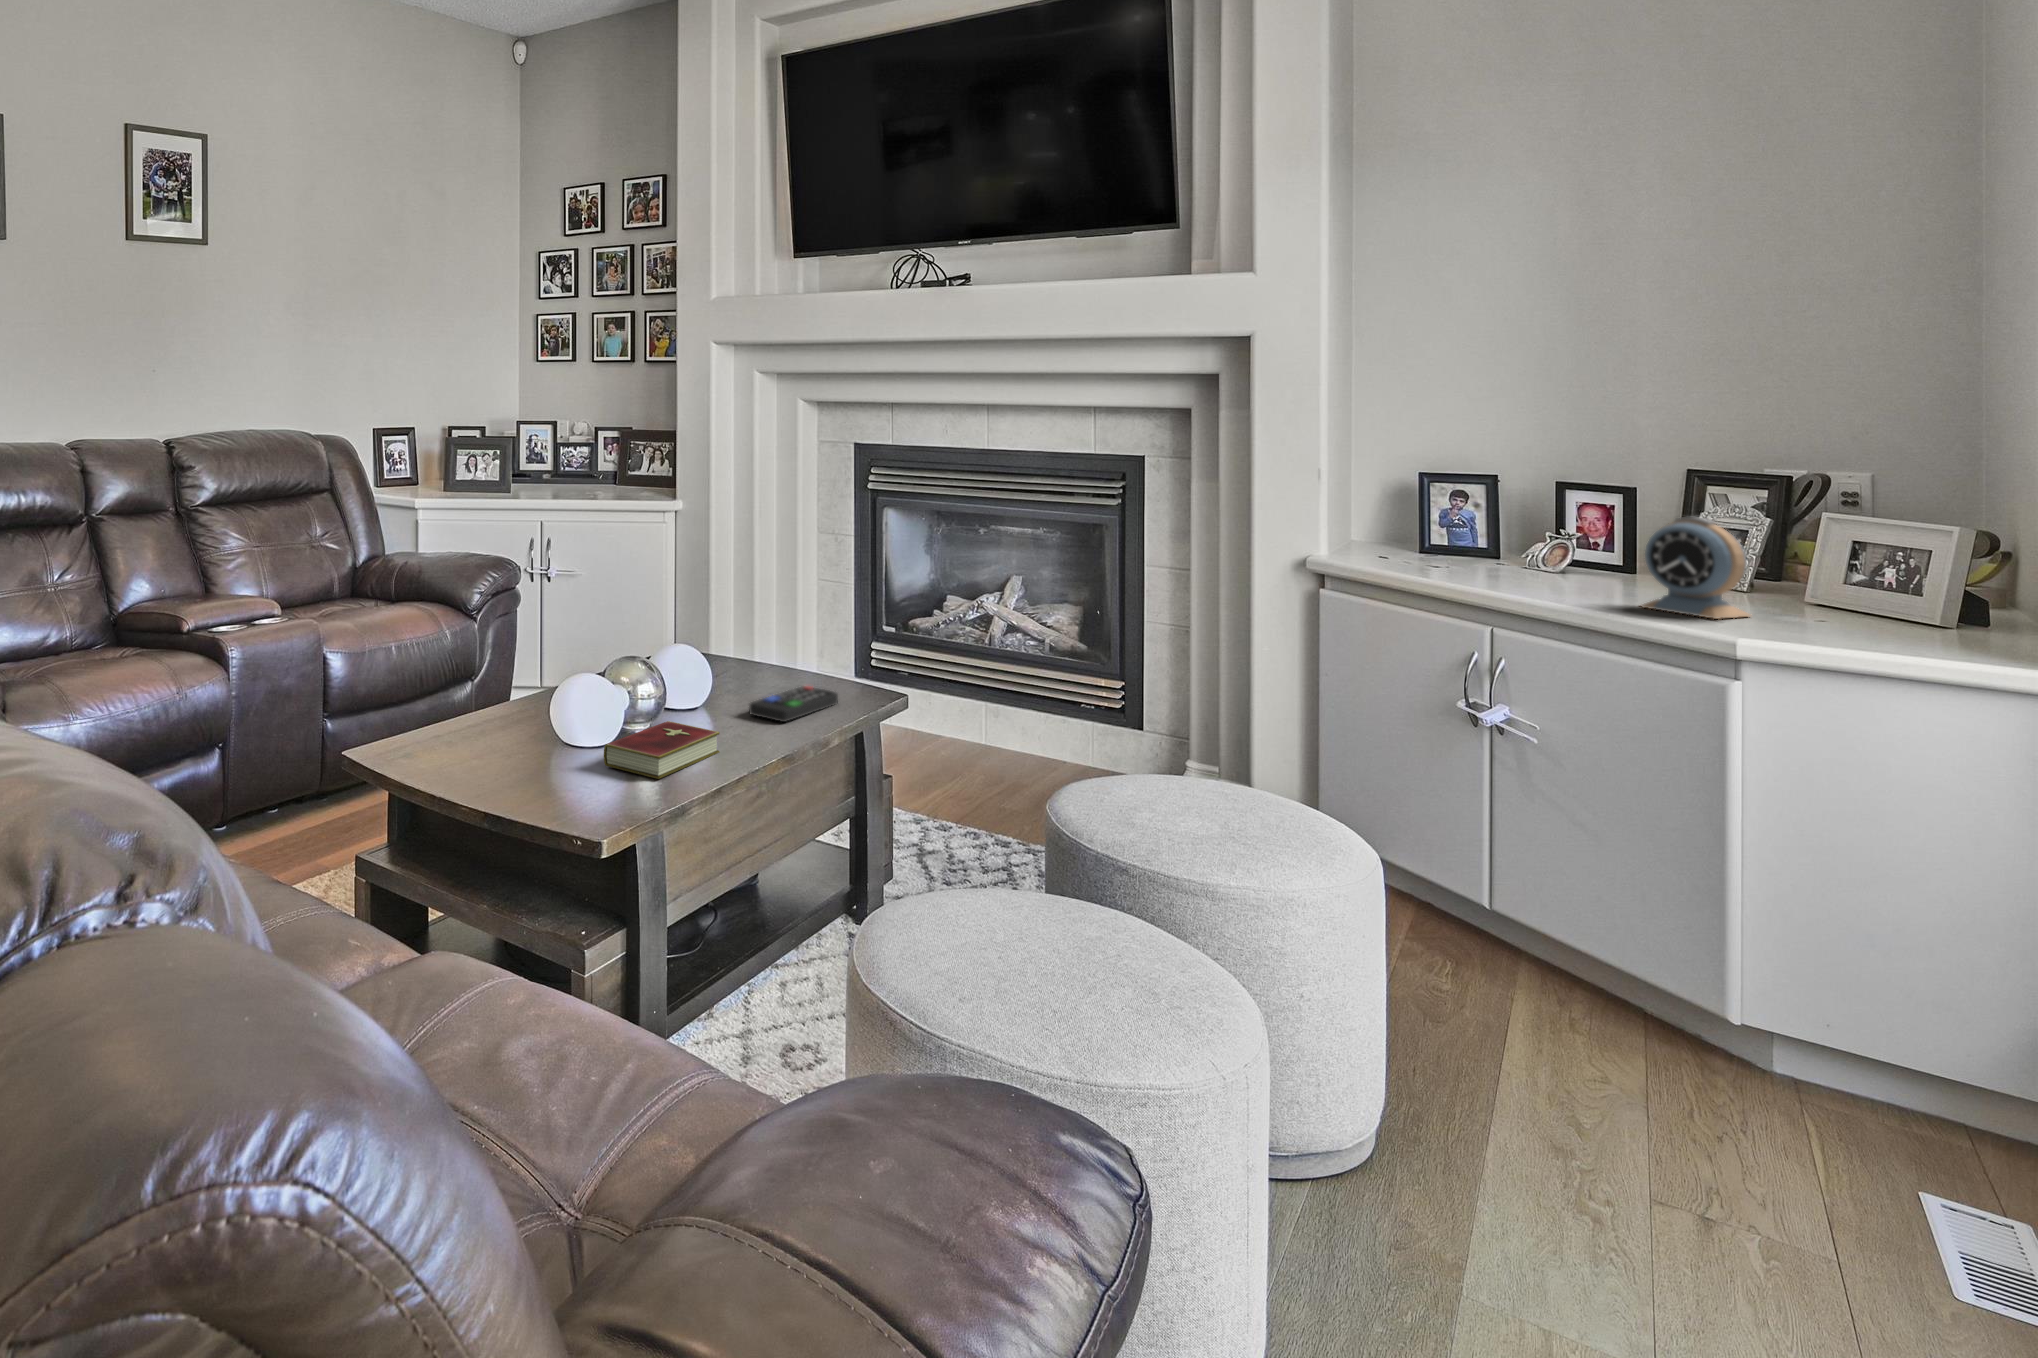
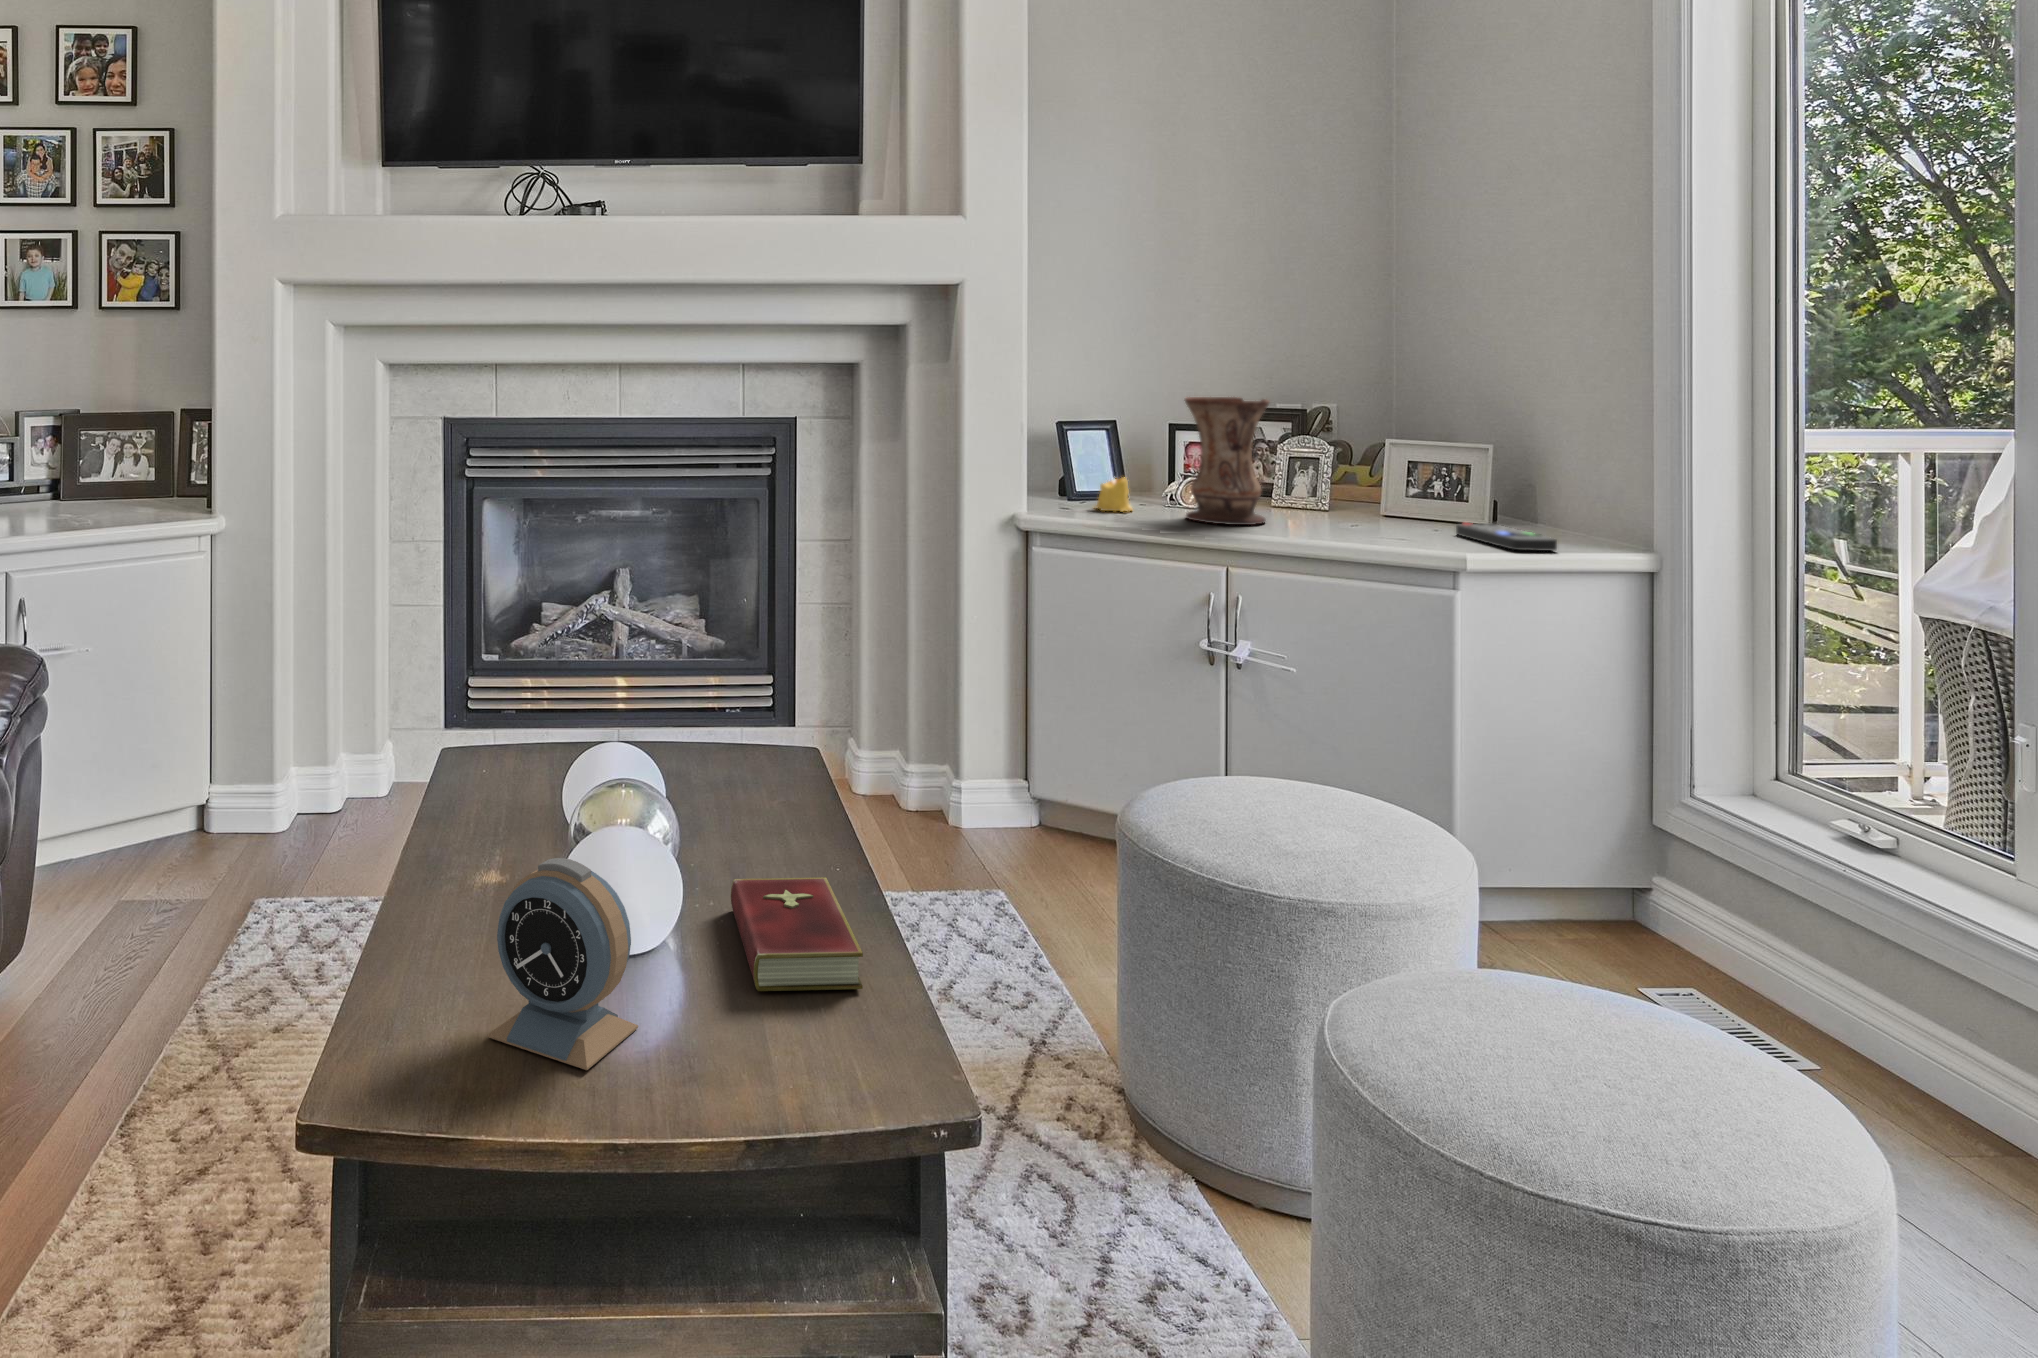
vase: none [1494,448,1605,587] -> present [1184,397,1269,525]
alarm clock: present [1641,517,1751,619] -> present [487,858,638,1070]
candle: none [1419,527,1465,566] -> present [1096,477,1132,512]
remote control: present [749,686,838,722] -> present [1456,523,1557,551]

